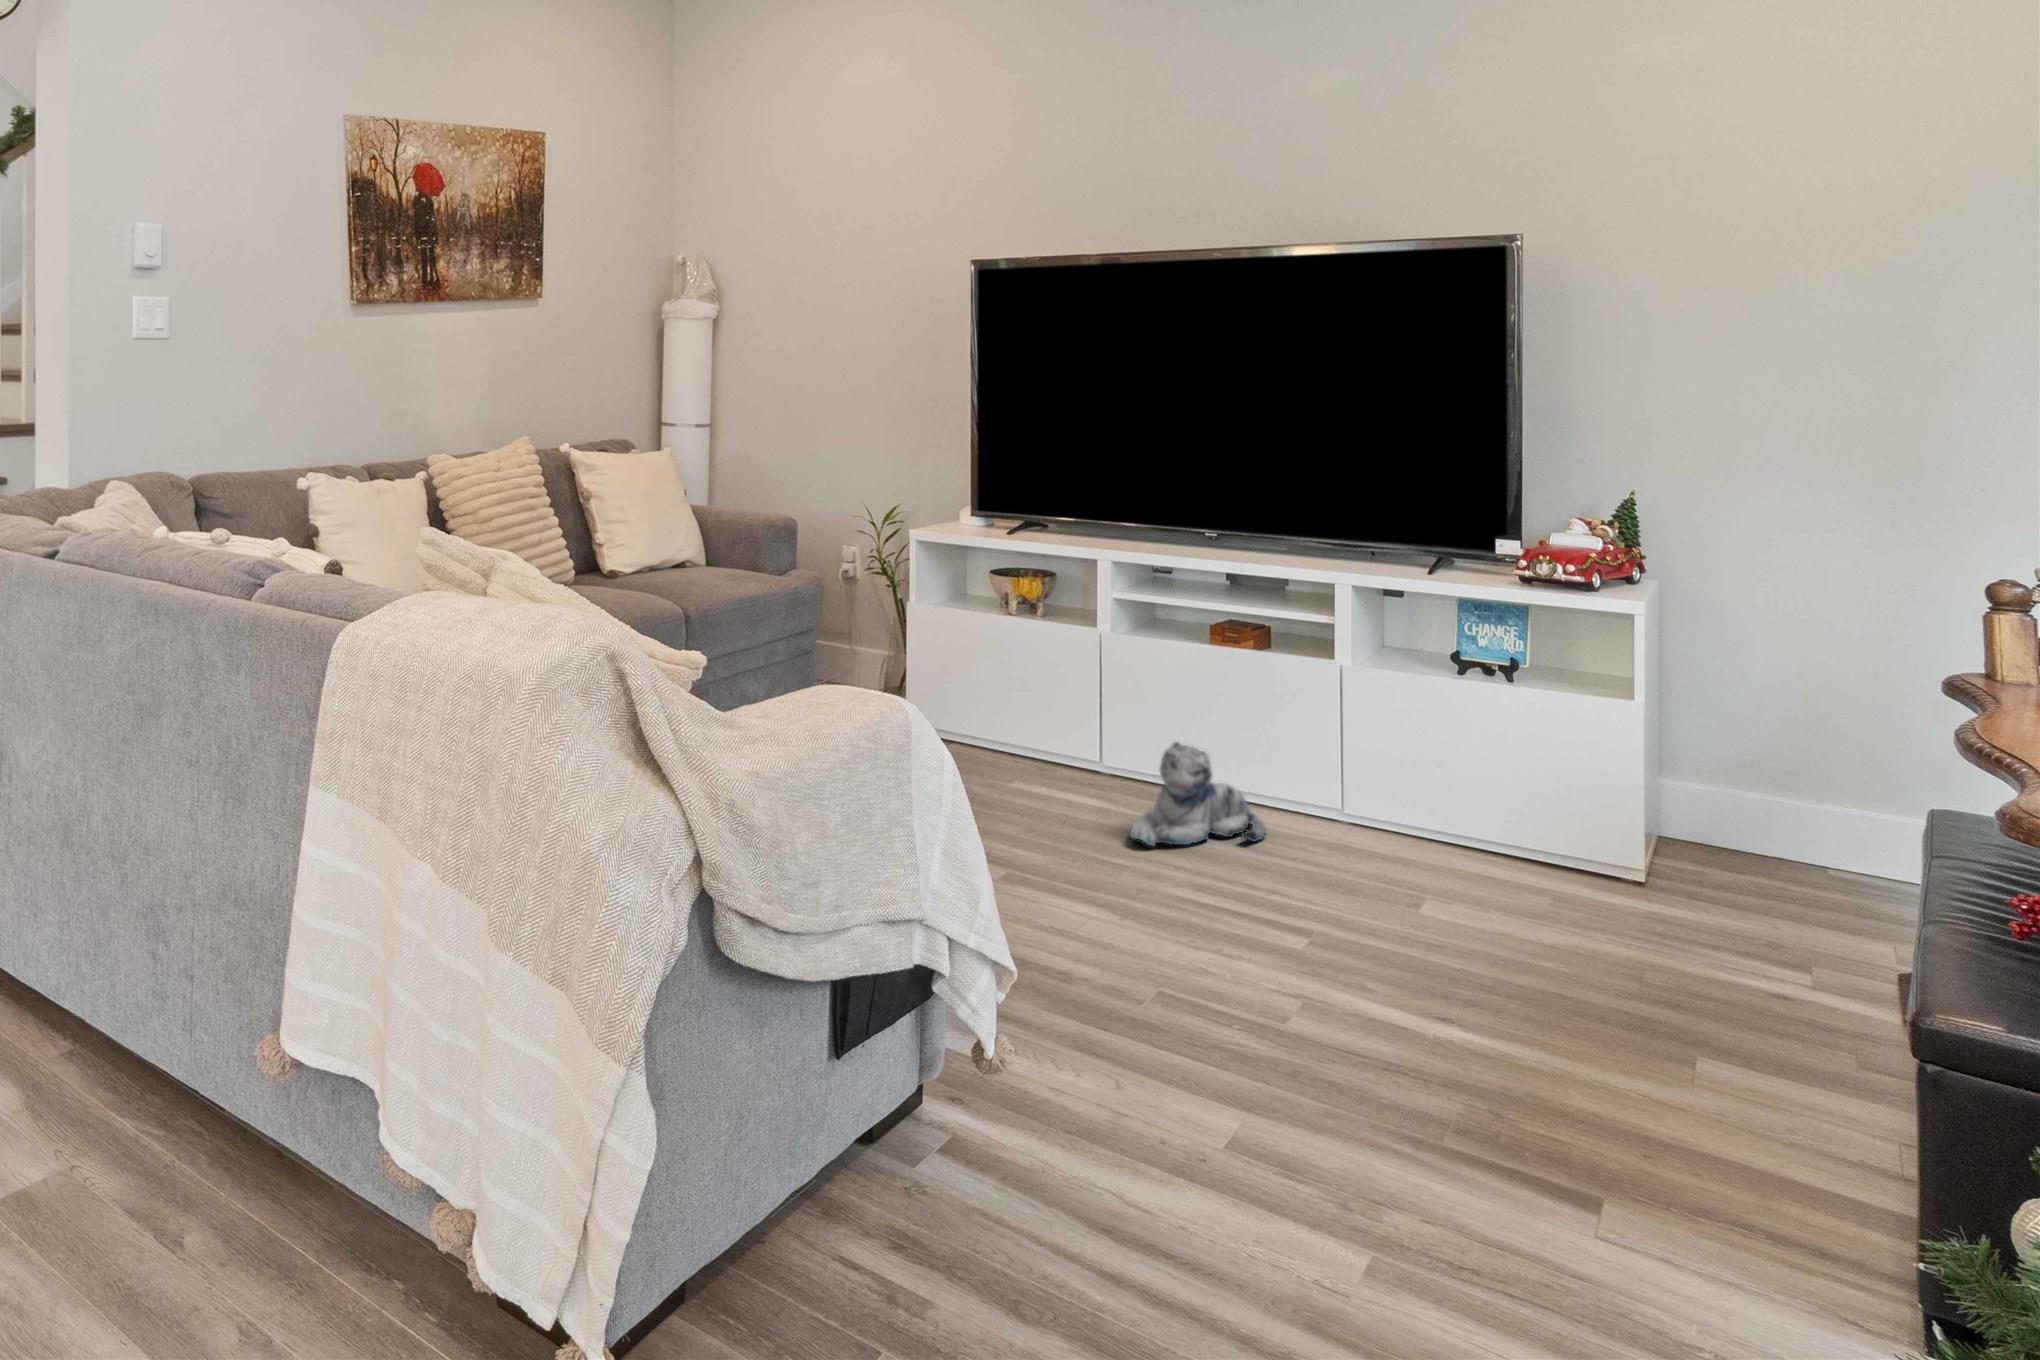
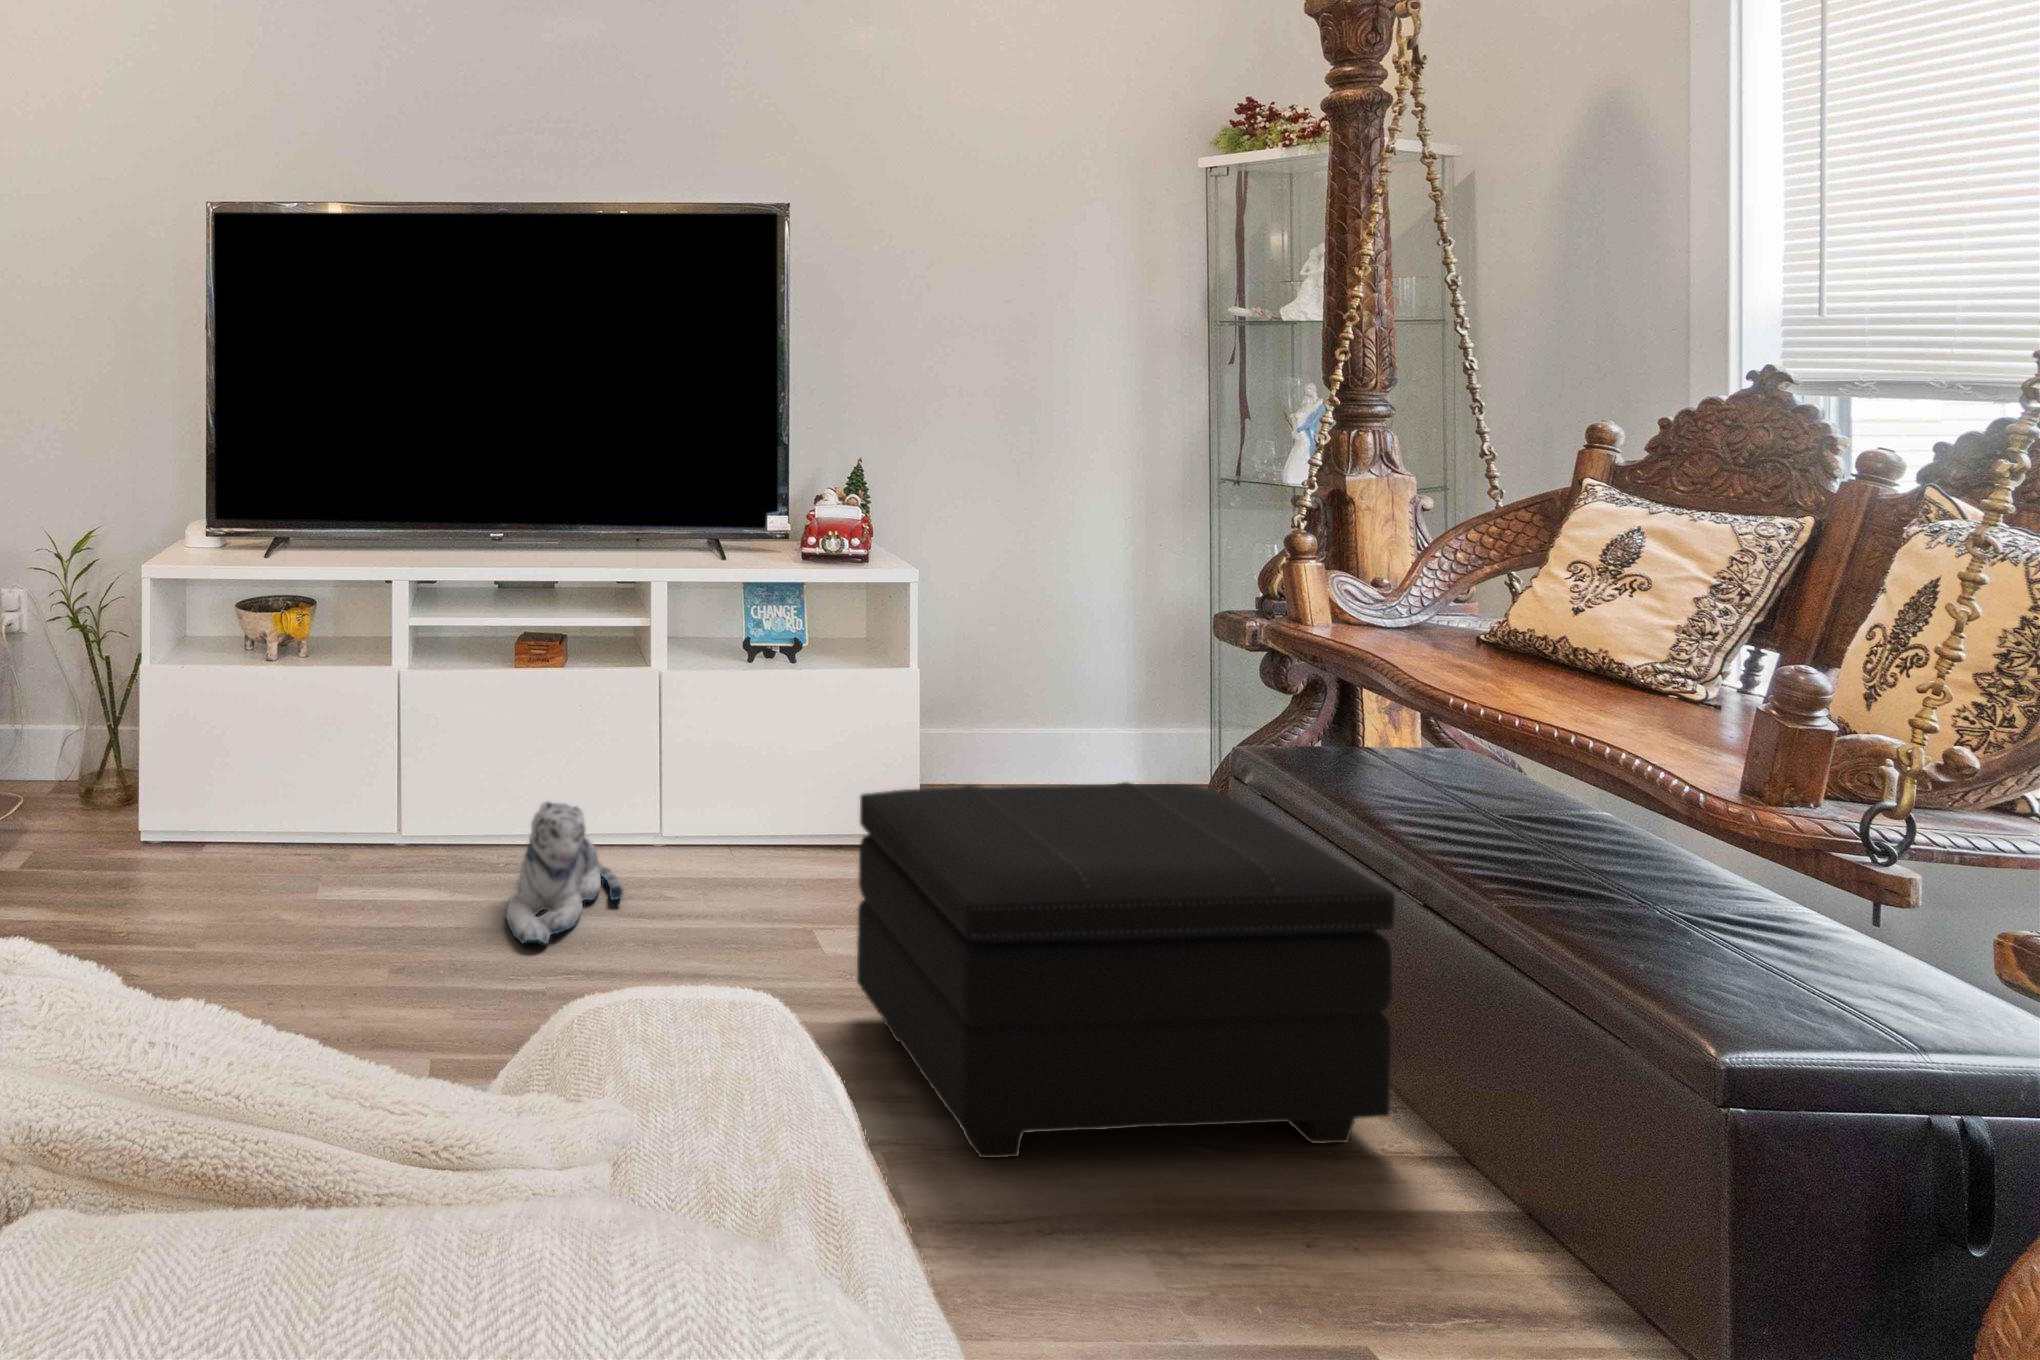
footstool: none [1340,752,1834,1134] -> present [857,782,1395,1158]

